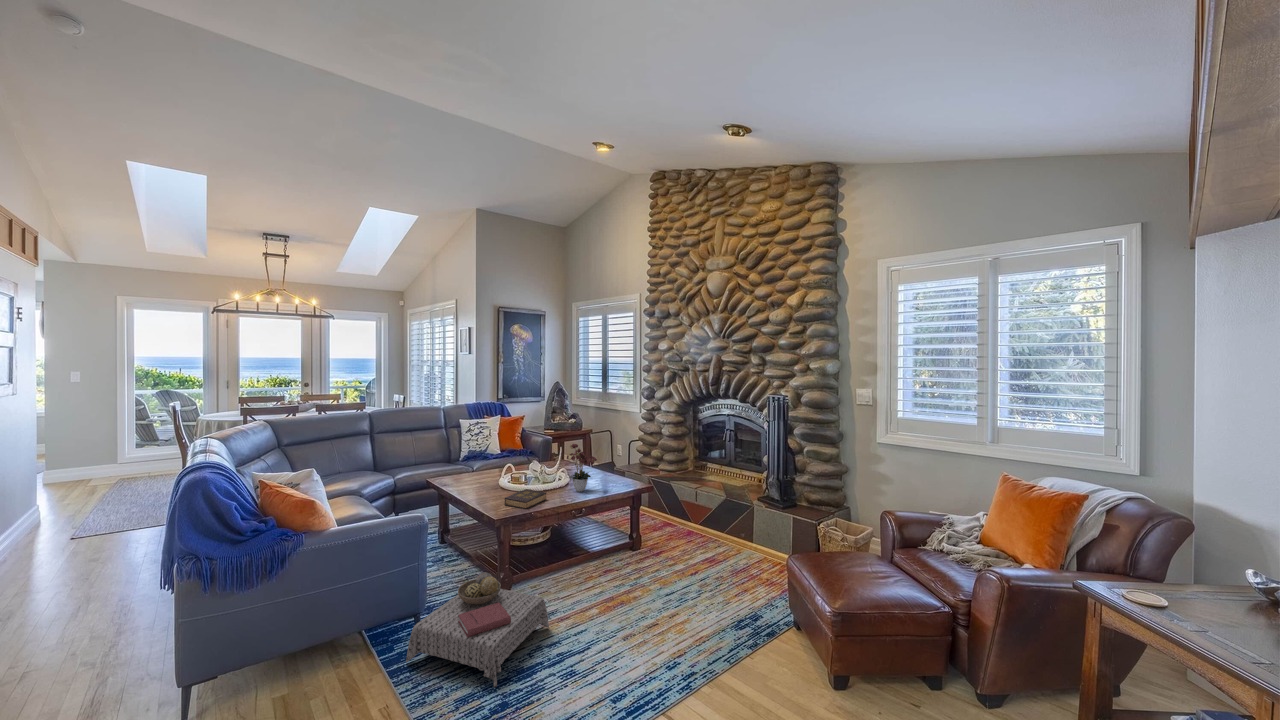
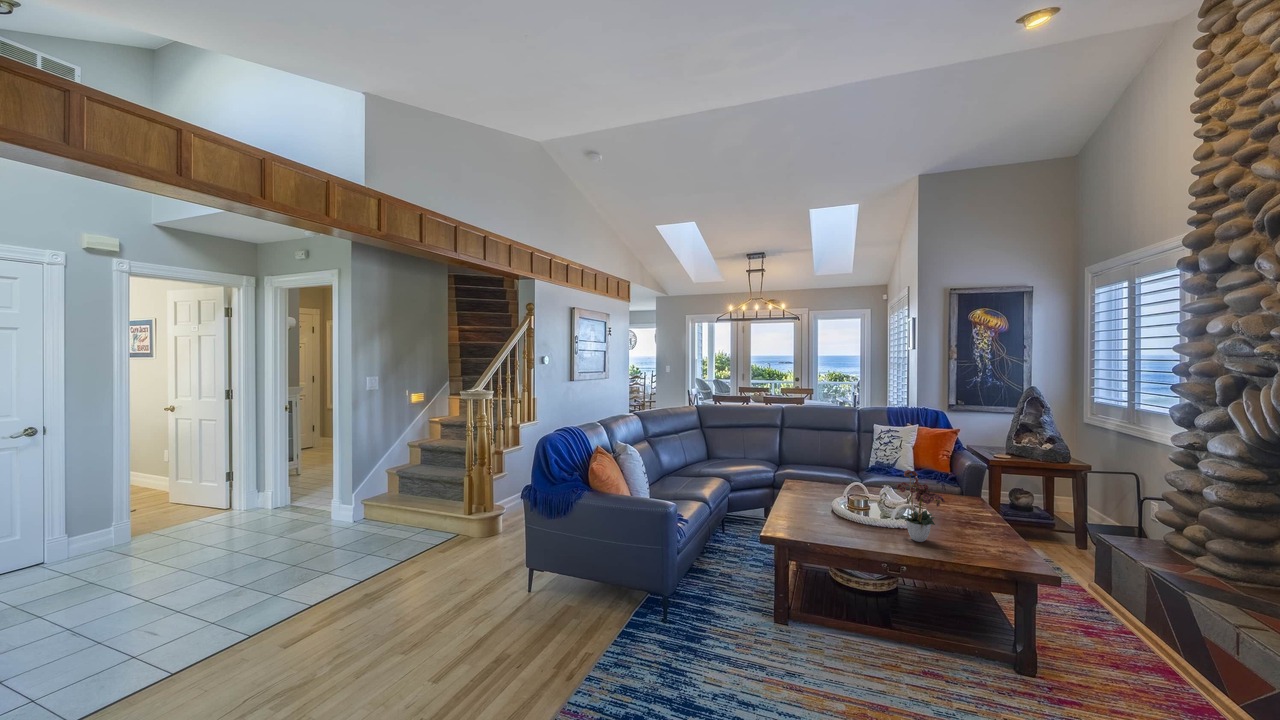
hardback book: present [505,489,547,509] -> none [799,514,854,536]
ottoman: present [406,572,549,687] -> none [635,583,769,701]

